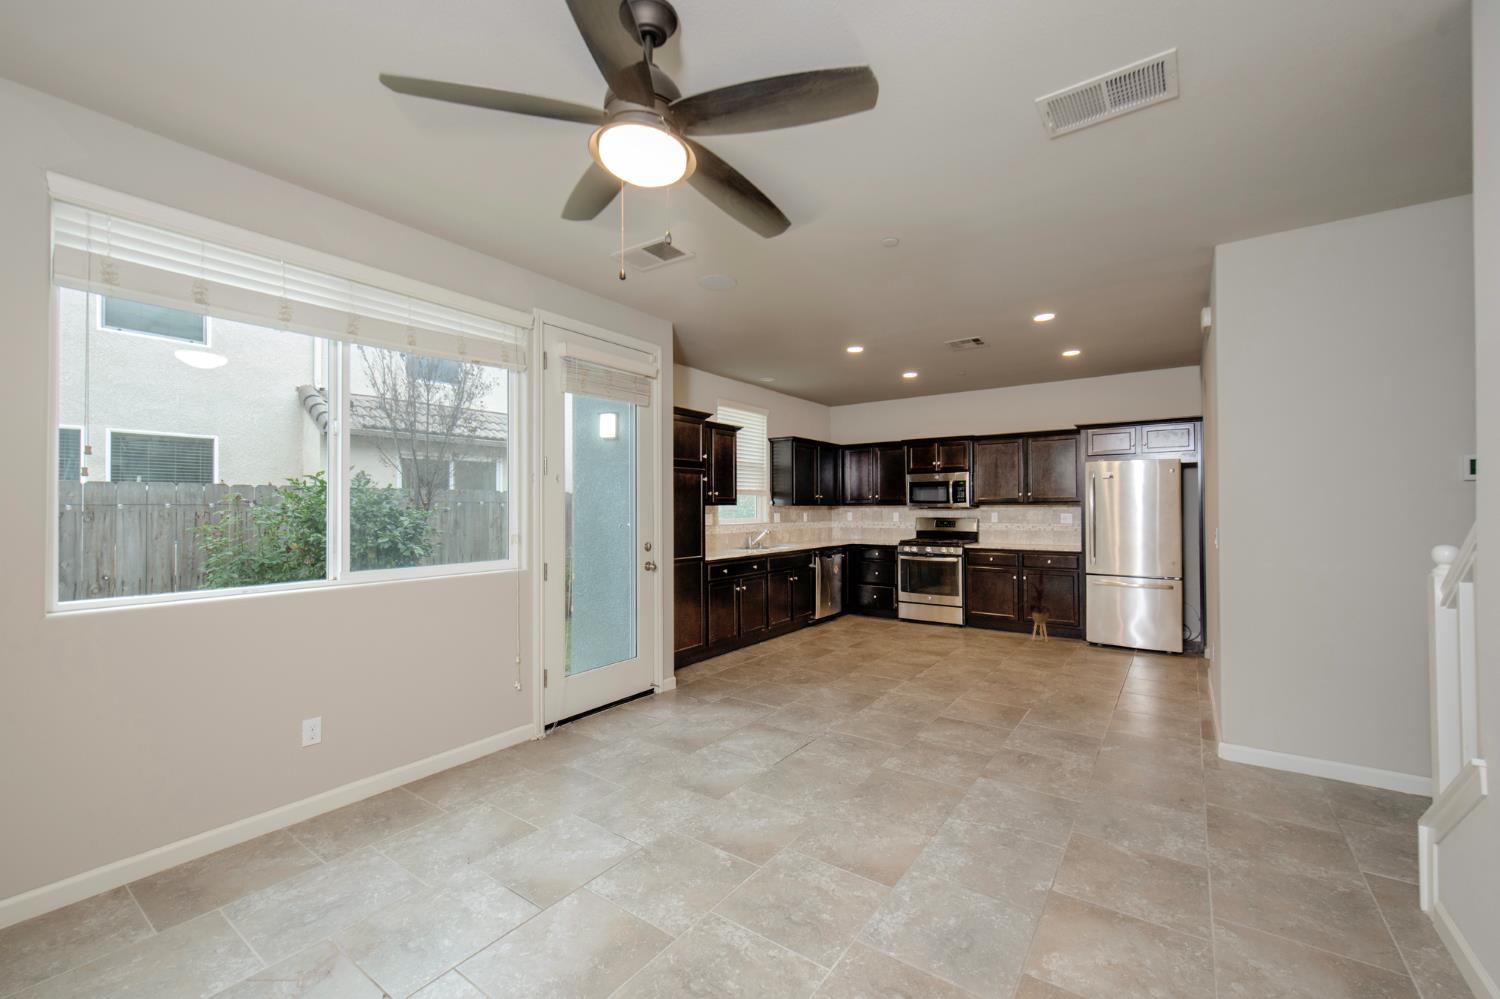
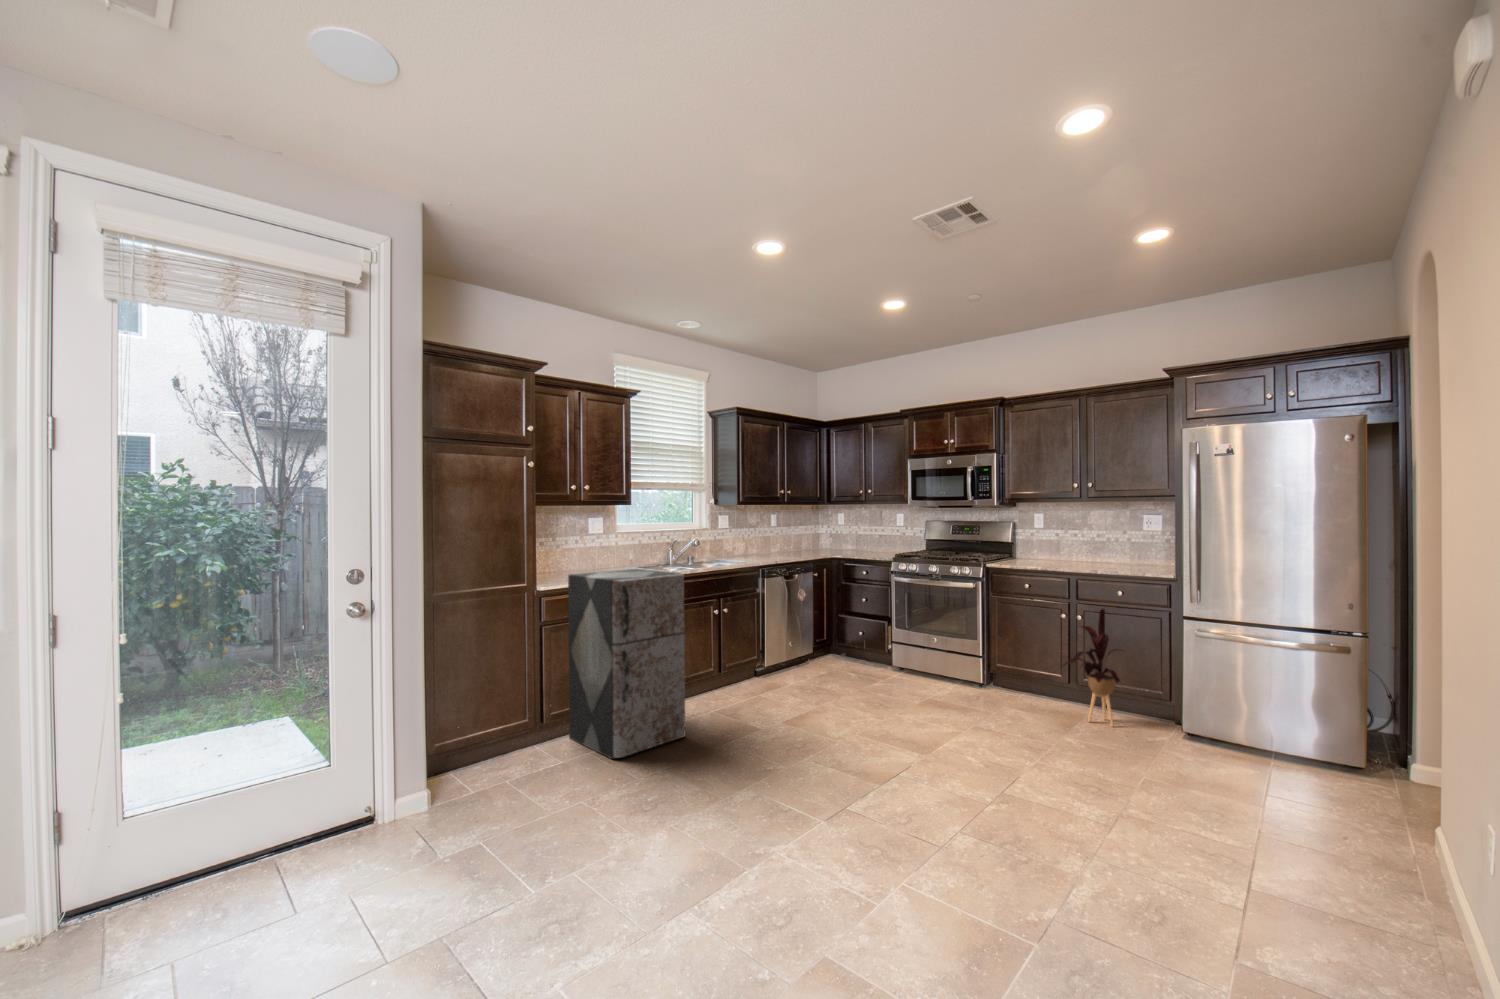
storage cabinet: none [722,548,796,664] -> present [568,569,685,759]

